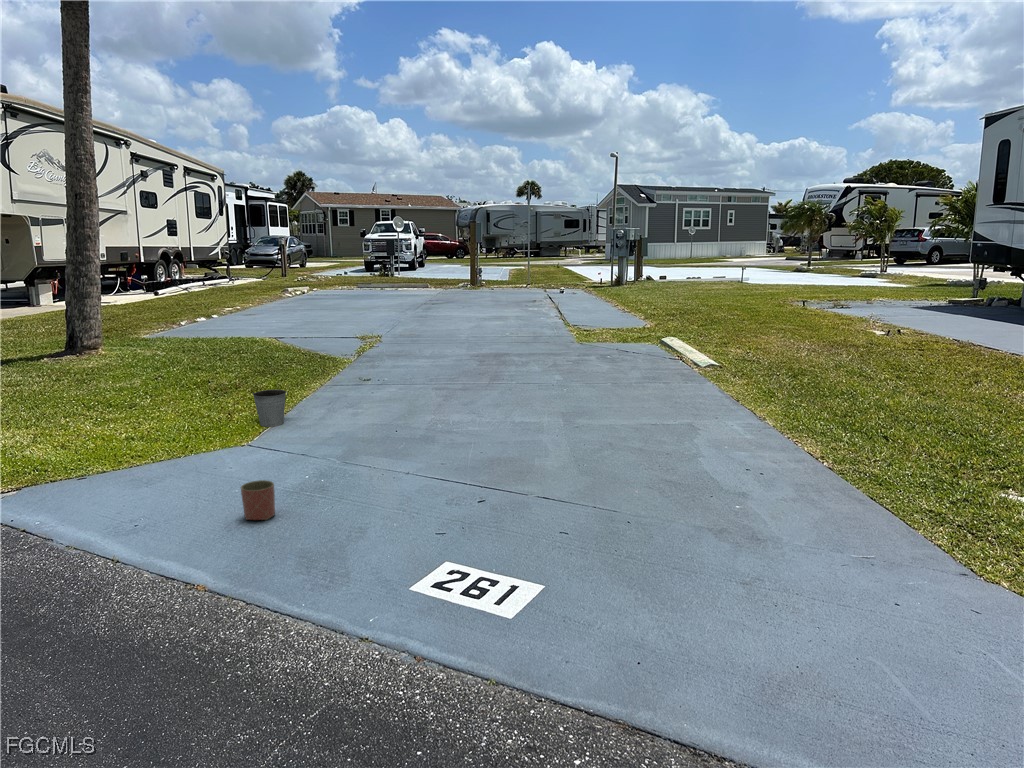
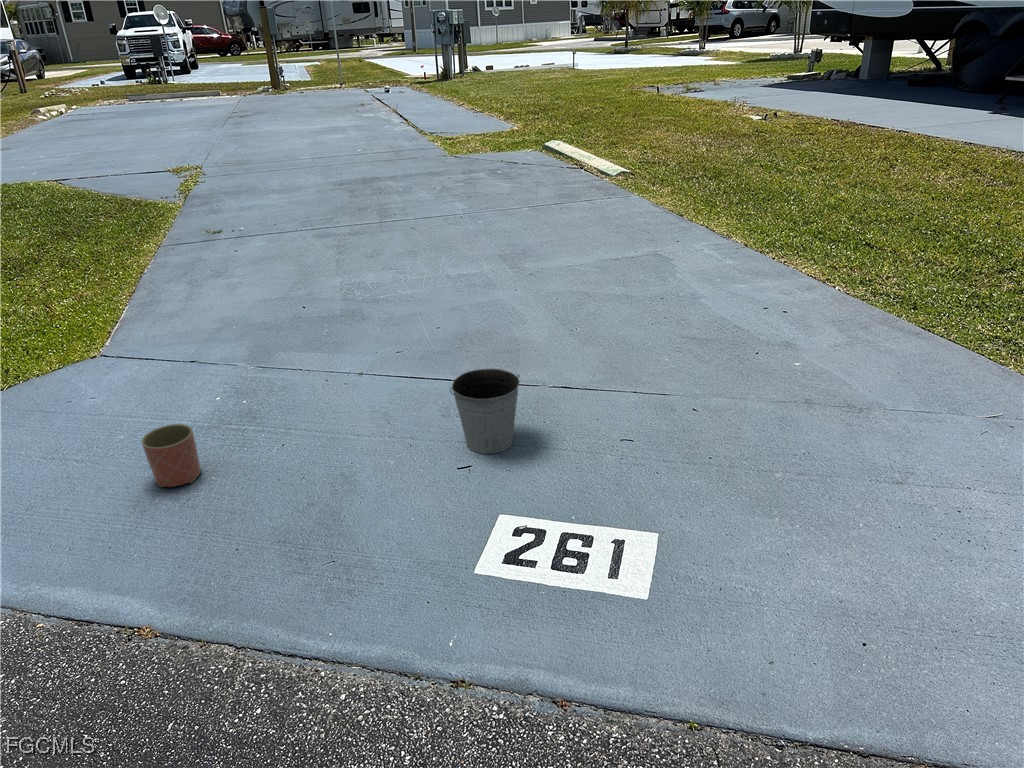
bucket: present [253,390,288,427] -> present [450,368,520,454]

